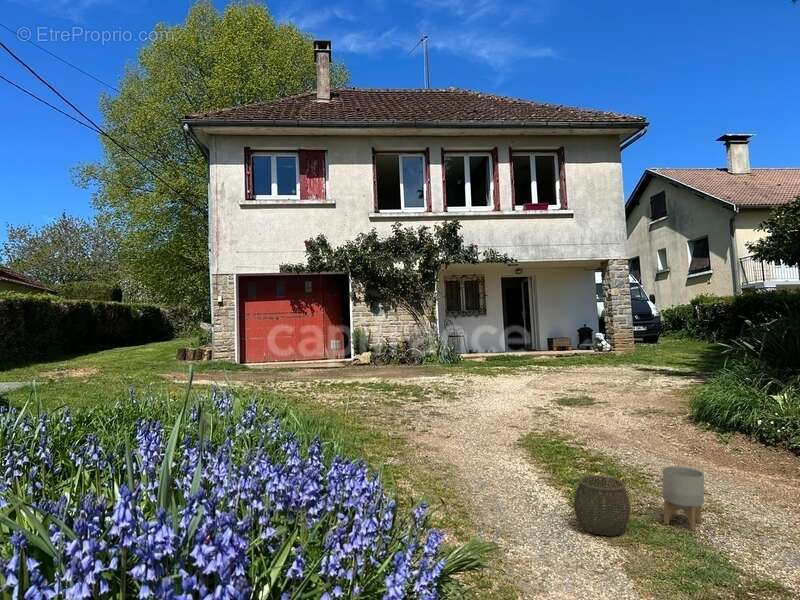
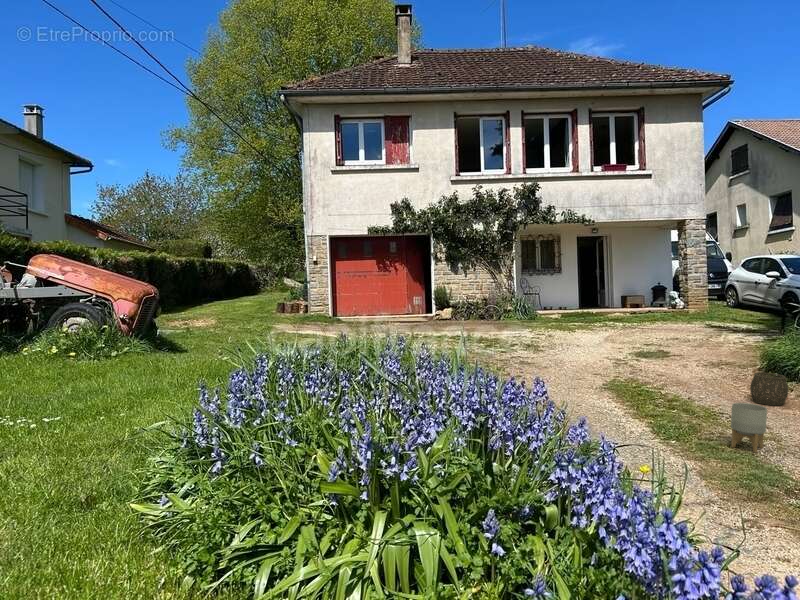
woven basket: present [574,476,631,536] -> present [750,373,788,406]

